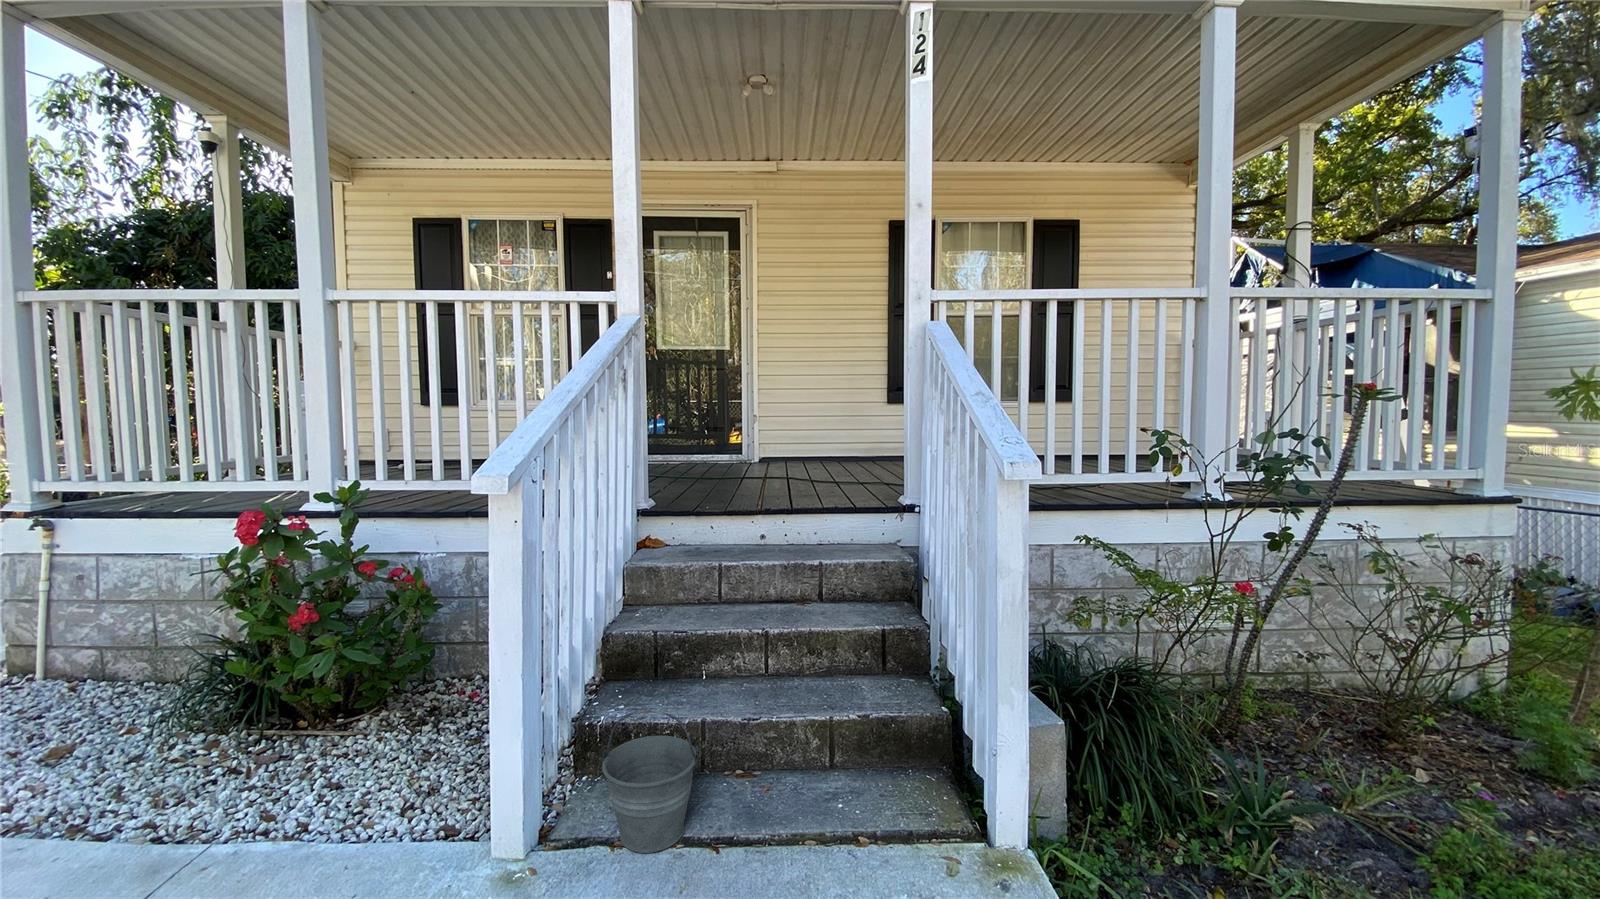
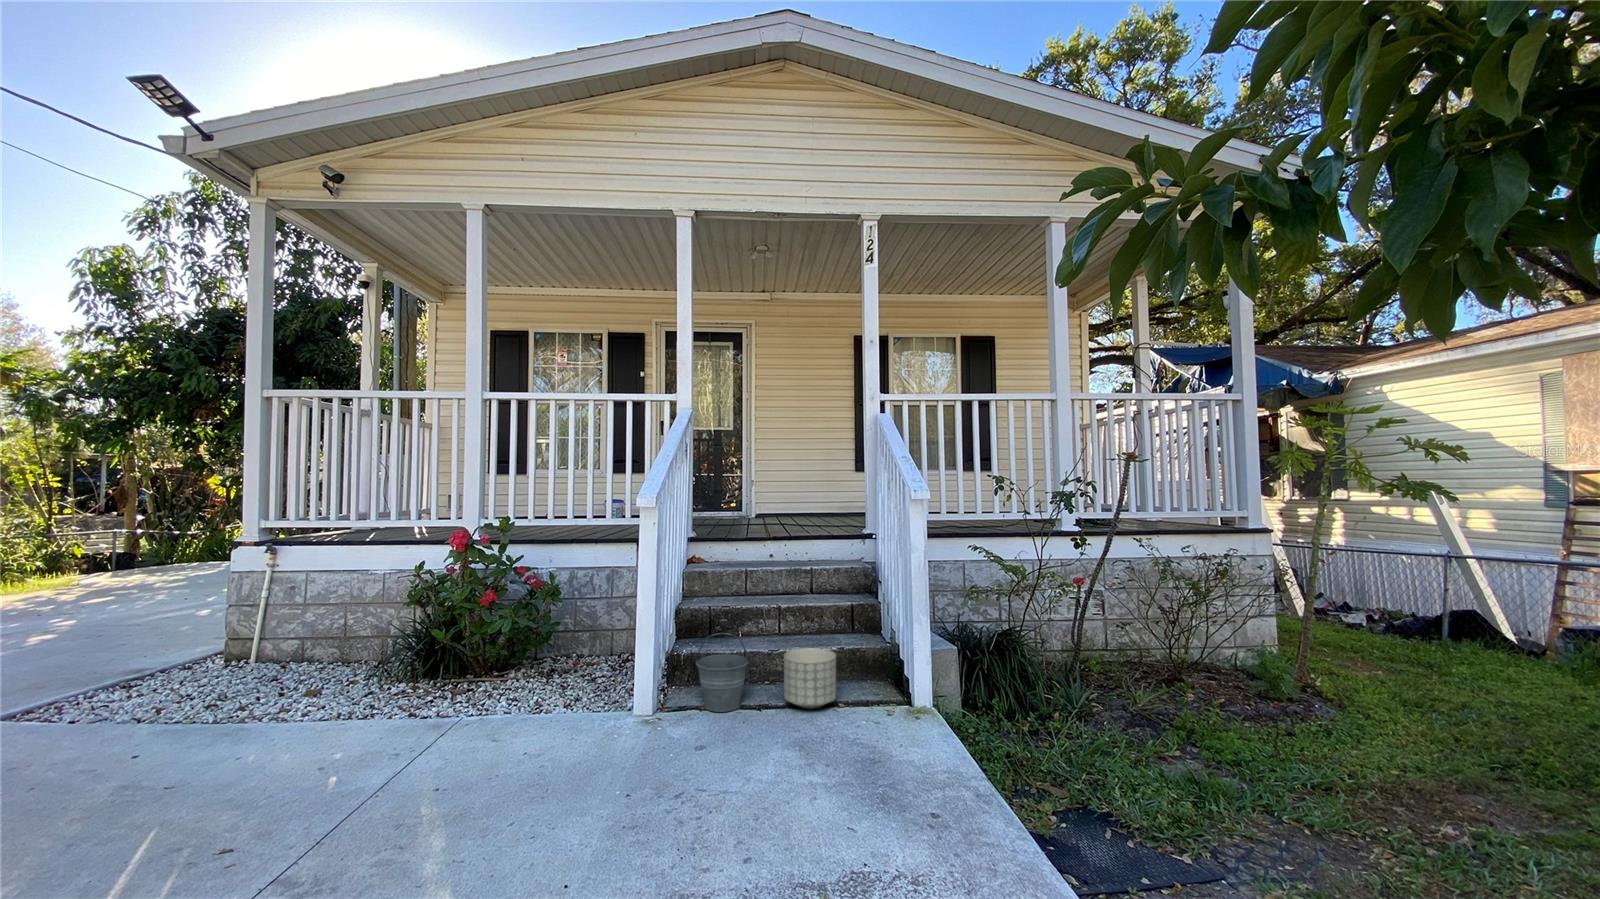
planter: none [758,729,852,853] -> present [784,648,836,709]

